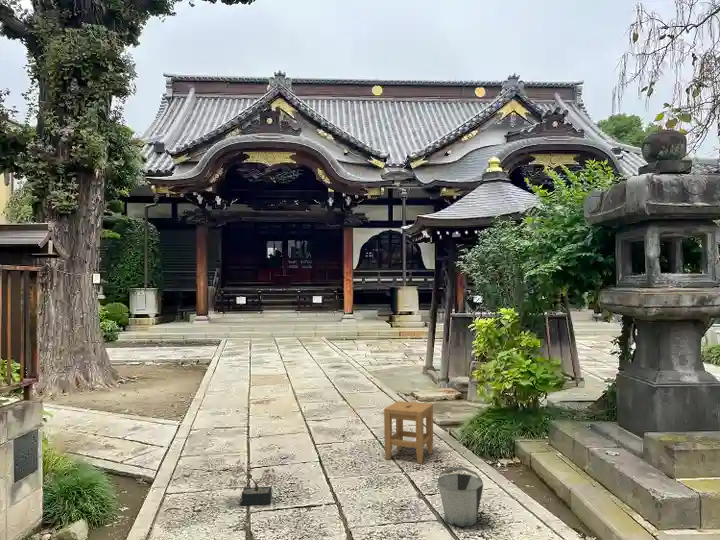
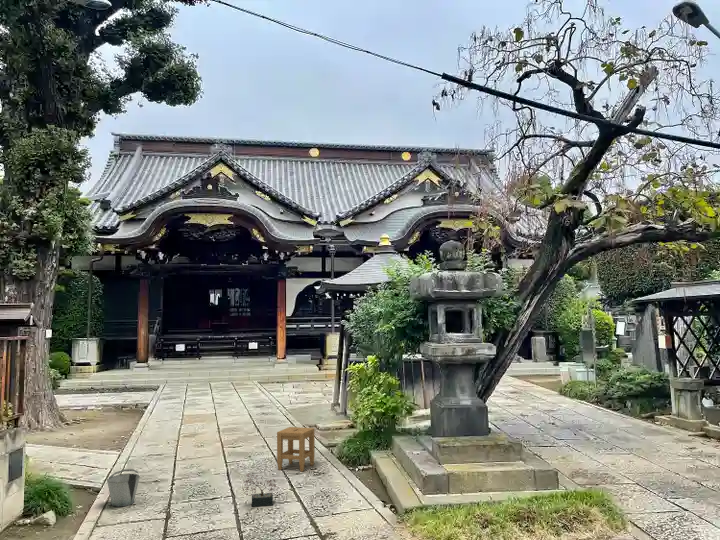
decorative plant: present [230,460,279,505] -> present [243,474,279,506]
bucket: present [437,467,483,527] -> present [107,469,140,507]

